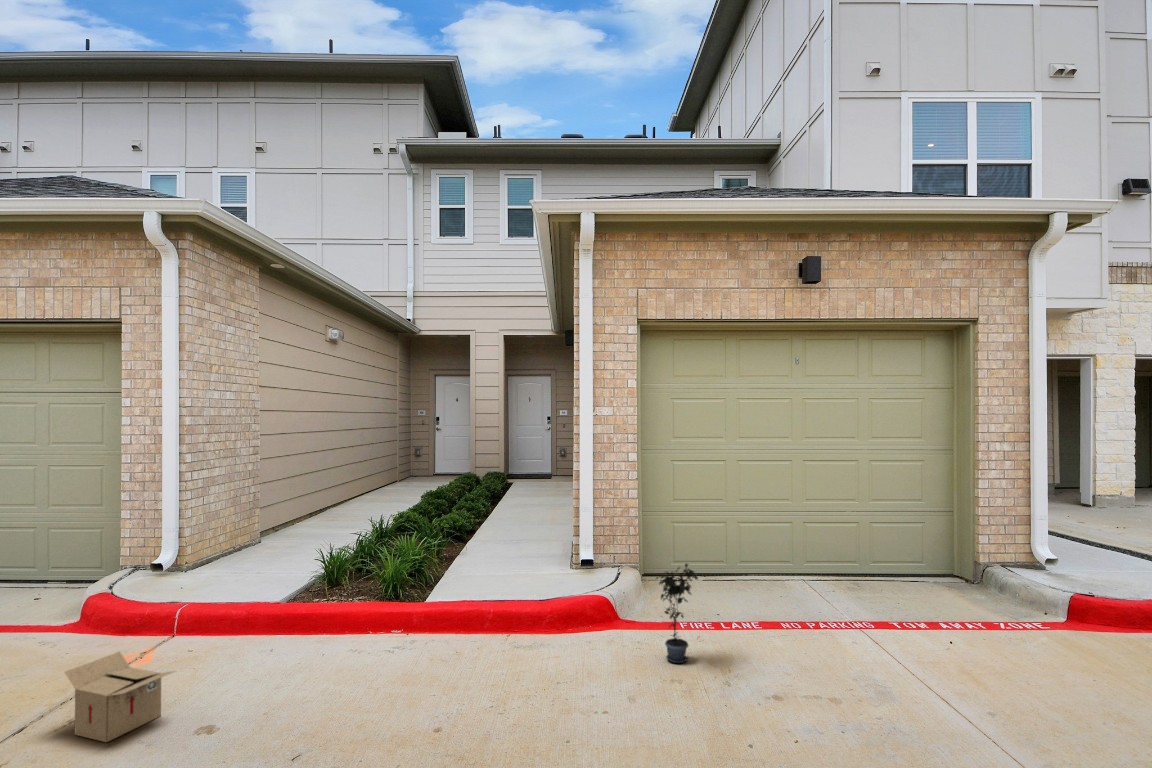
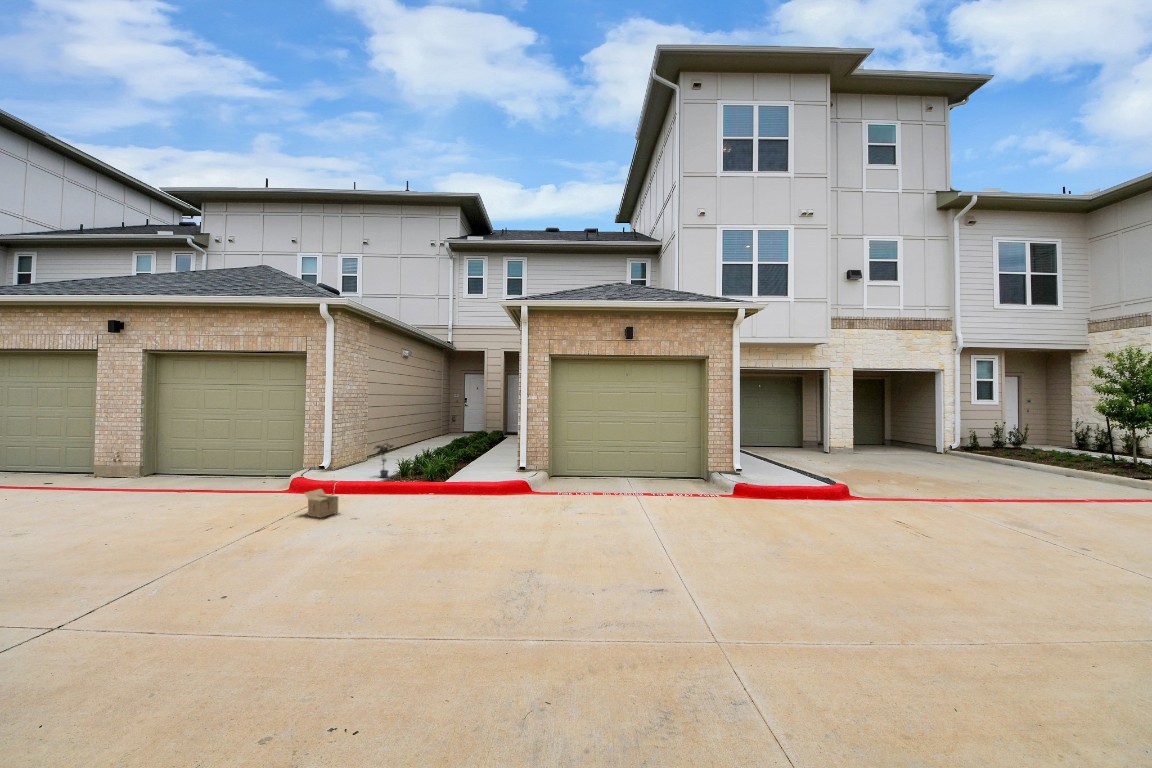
potted plant: present [656,564,698,663] -> present [374,444,393,478]

